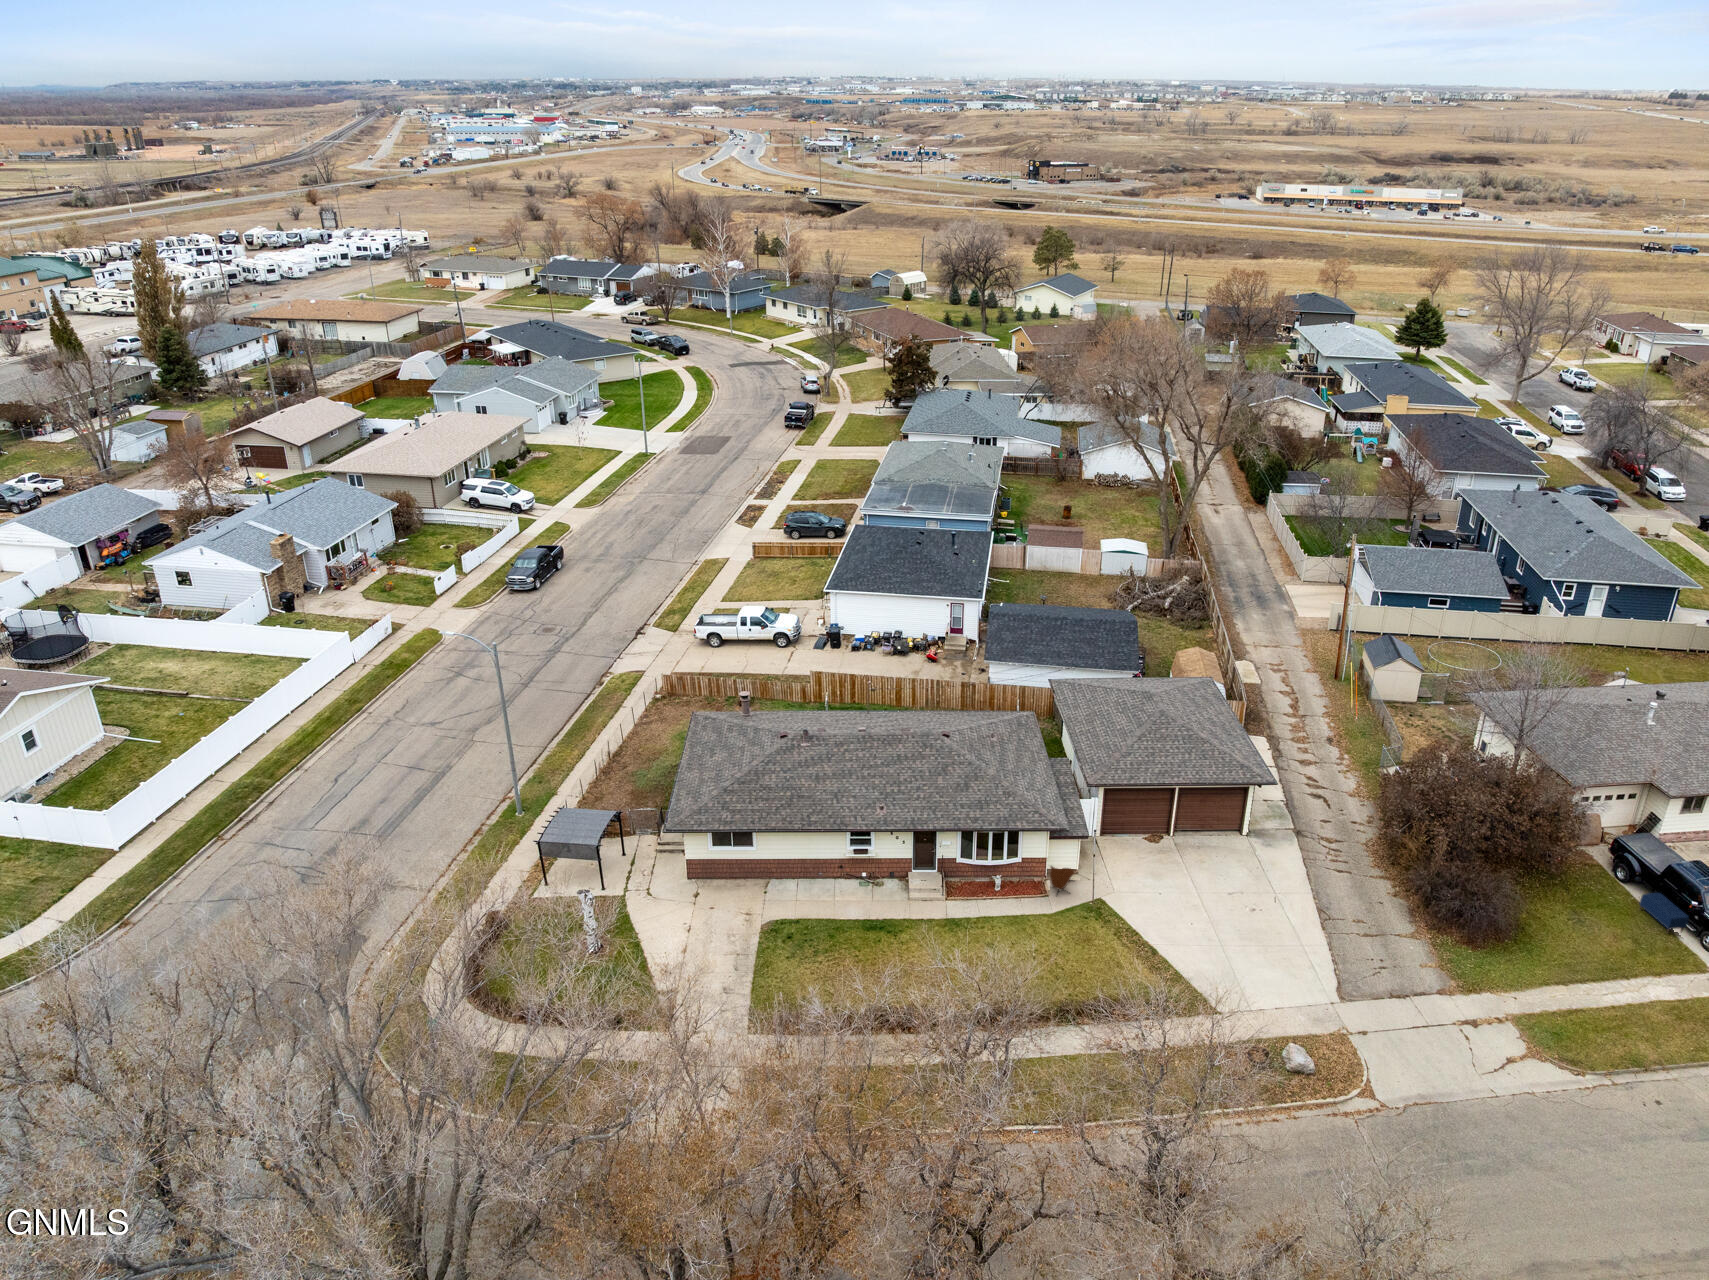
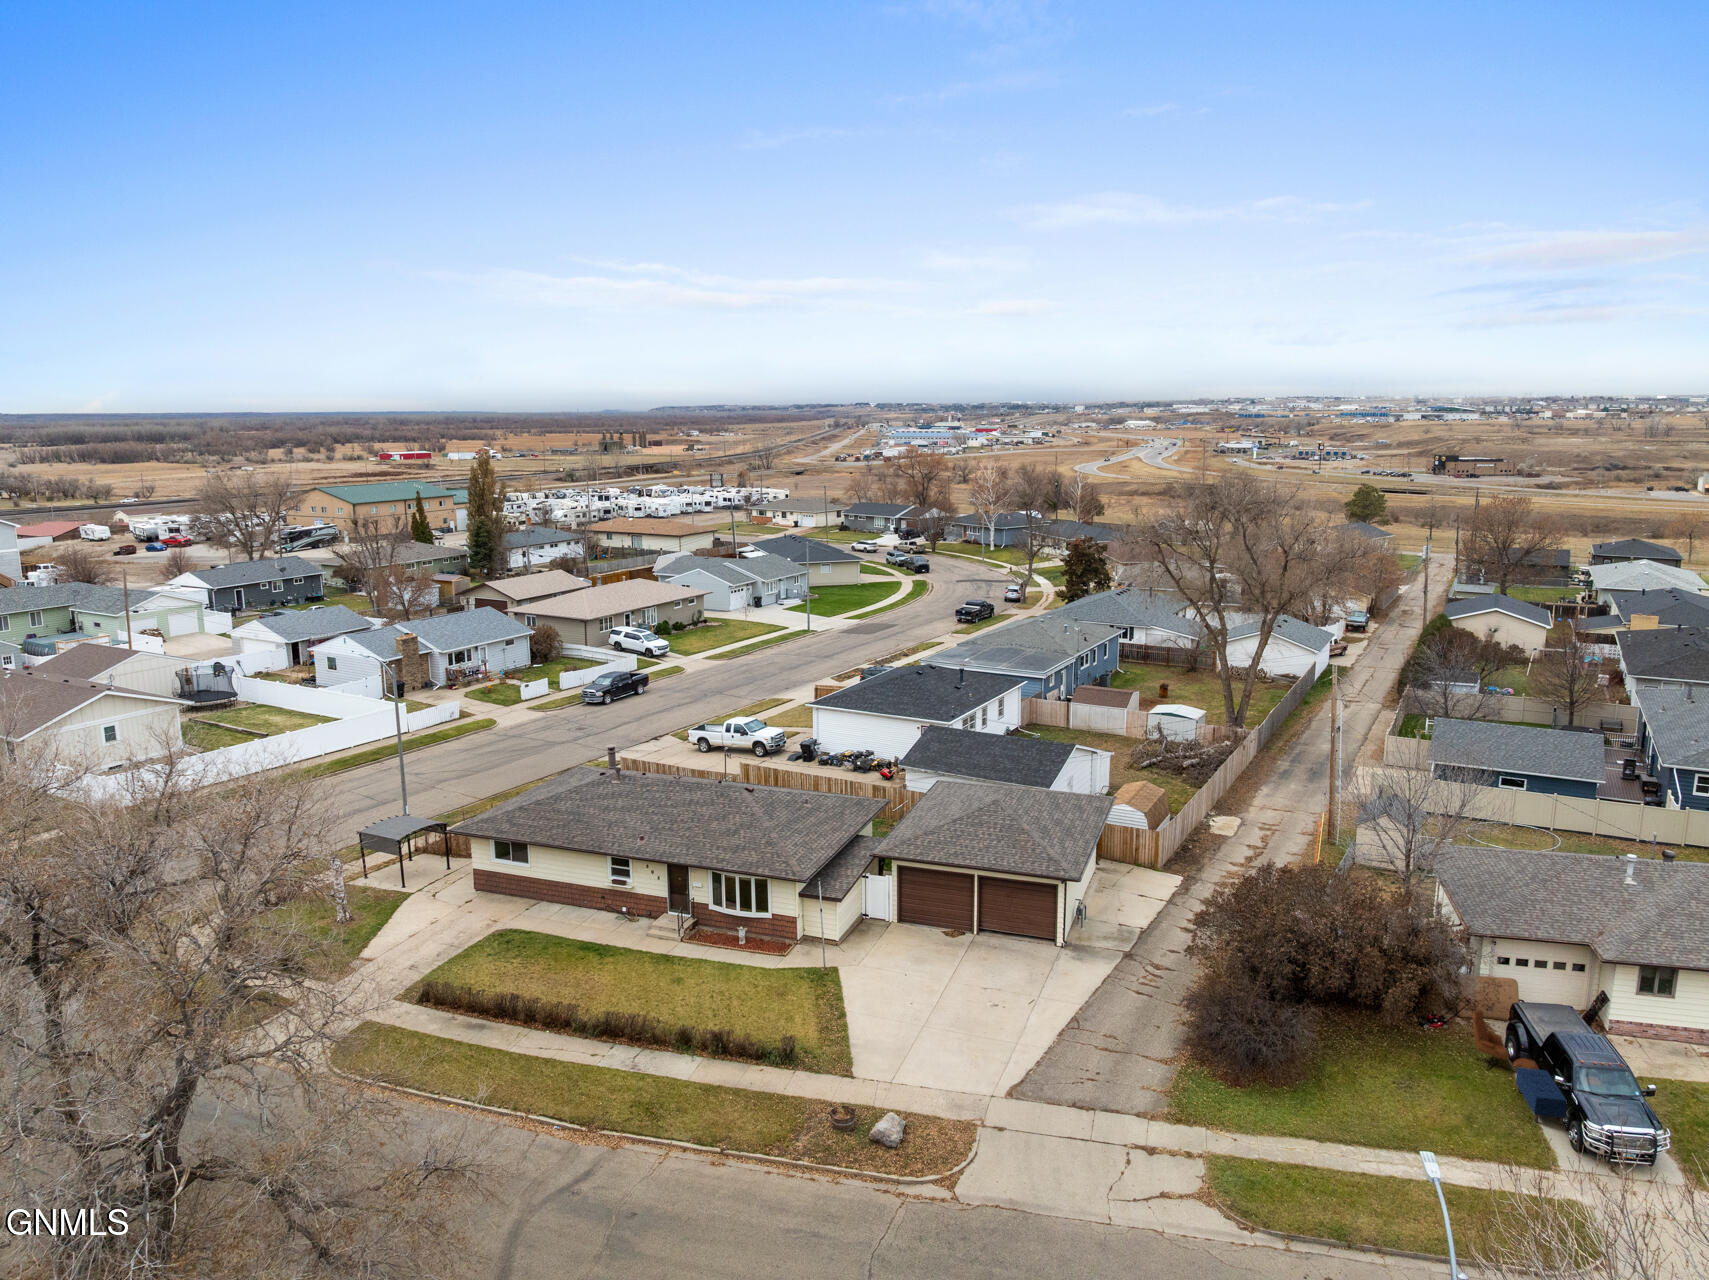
lounge chair: present [1050,866,1075,891] -> present [1472,1010,1538,1069]

